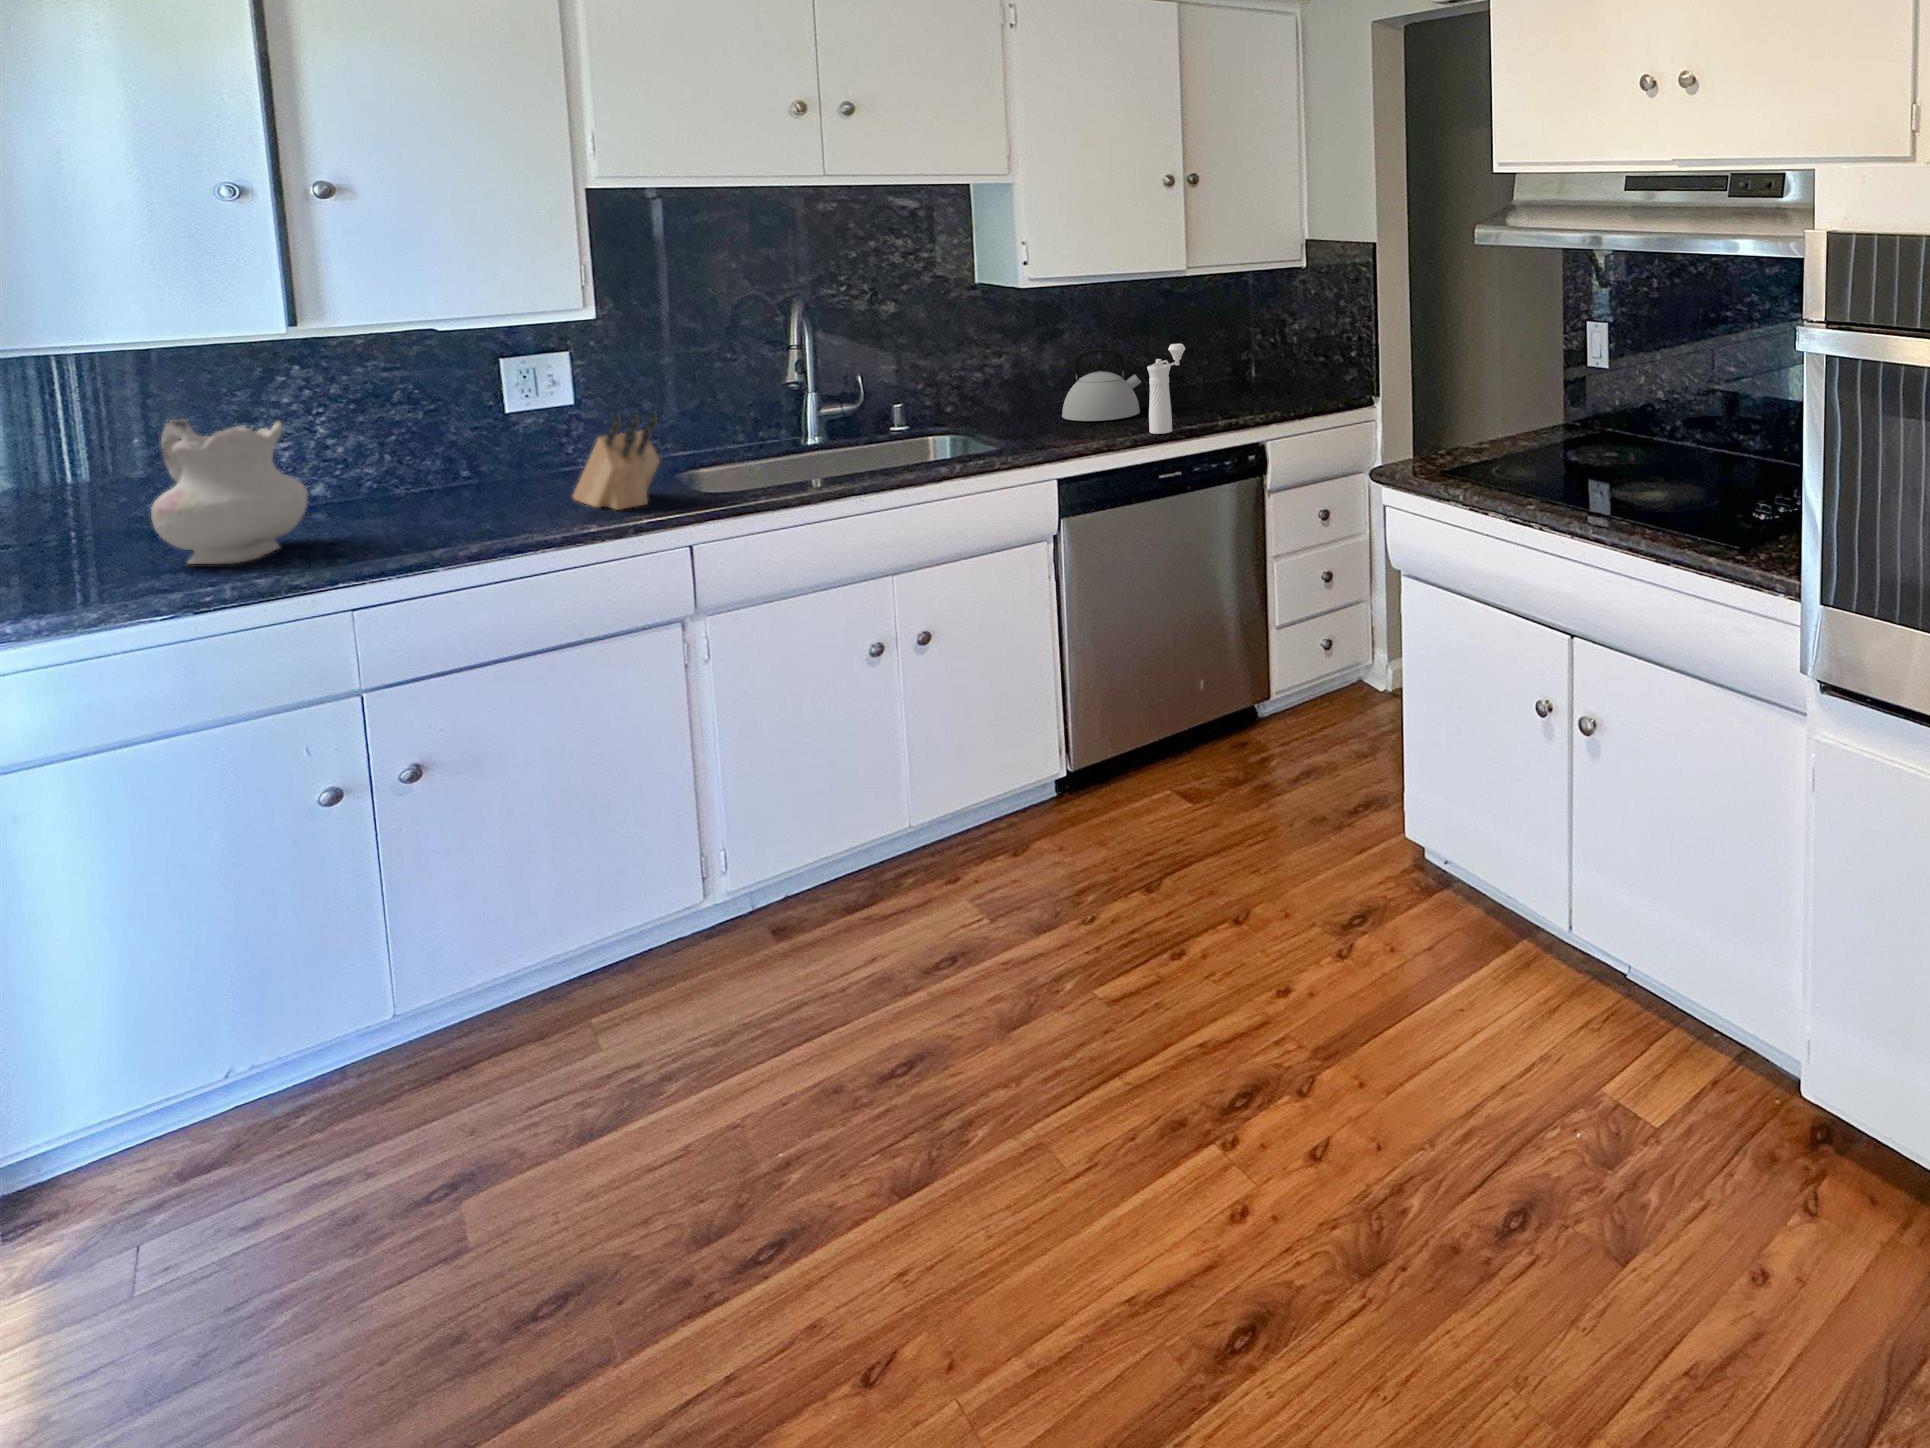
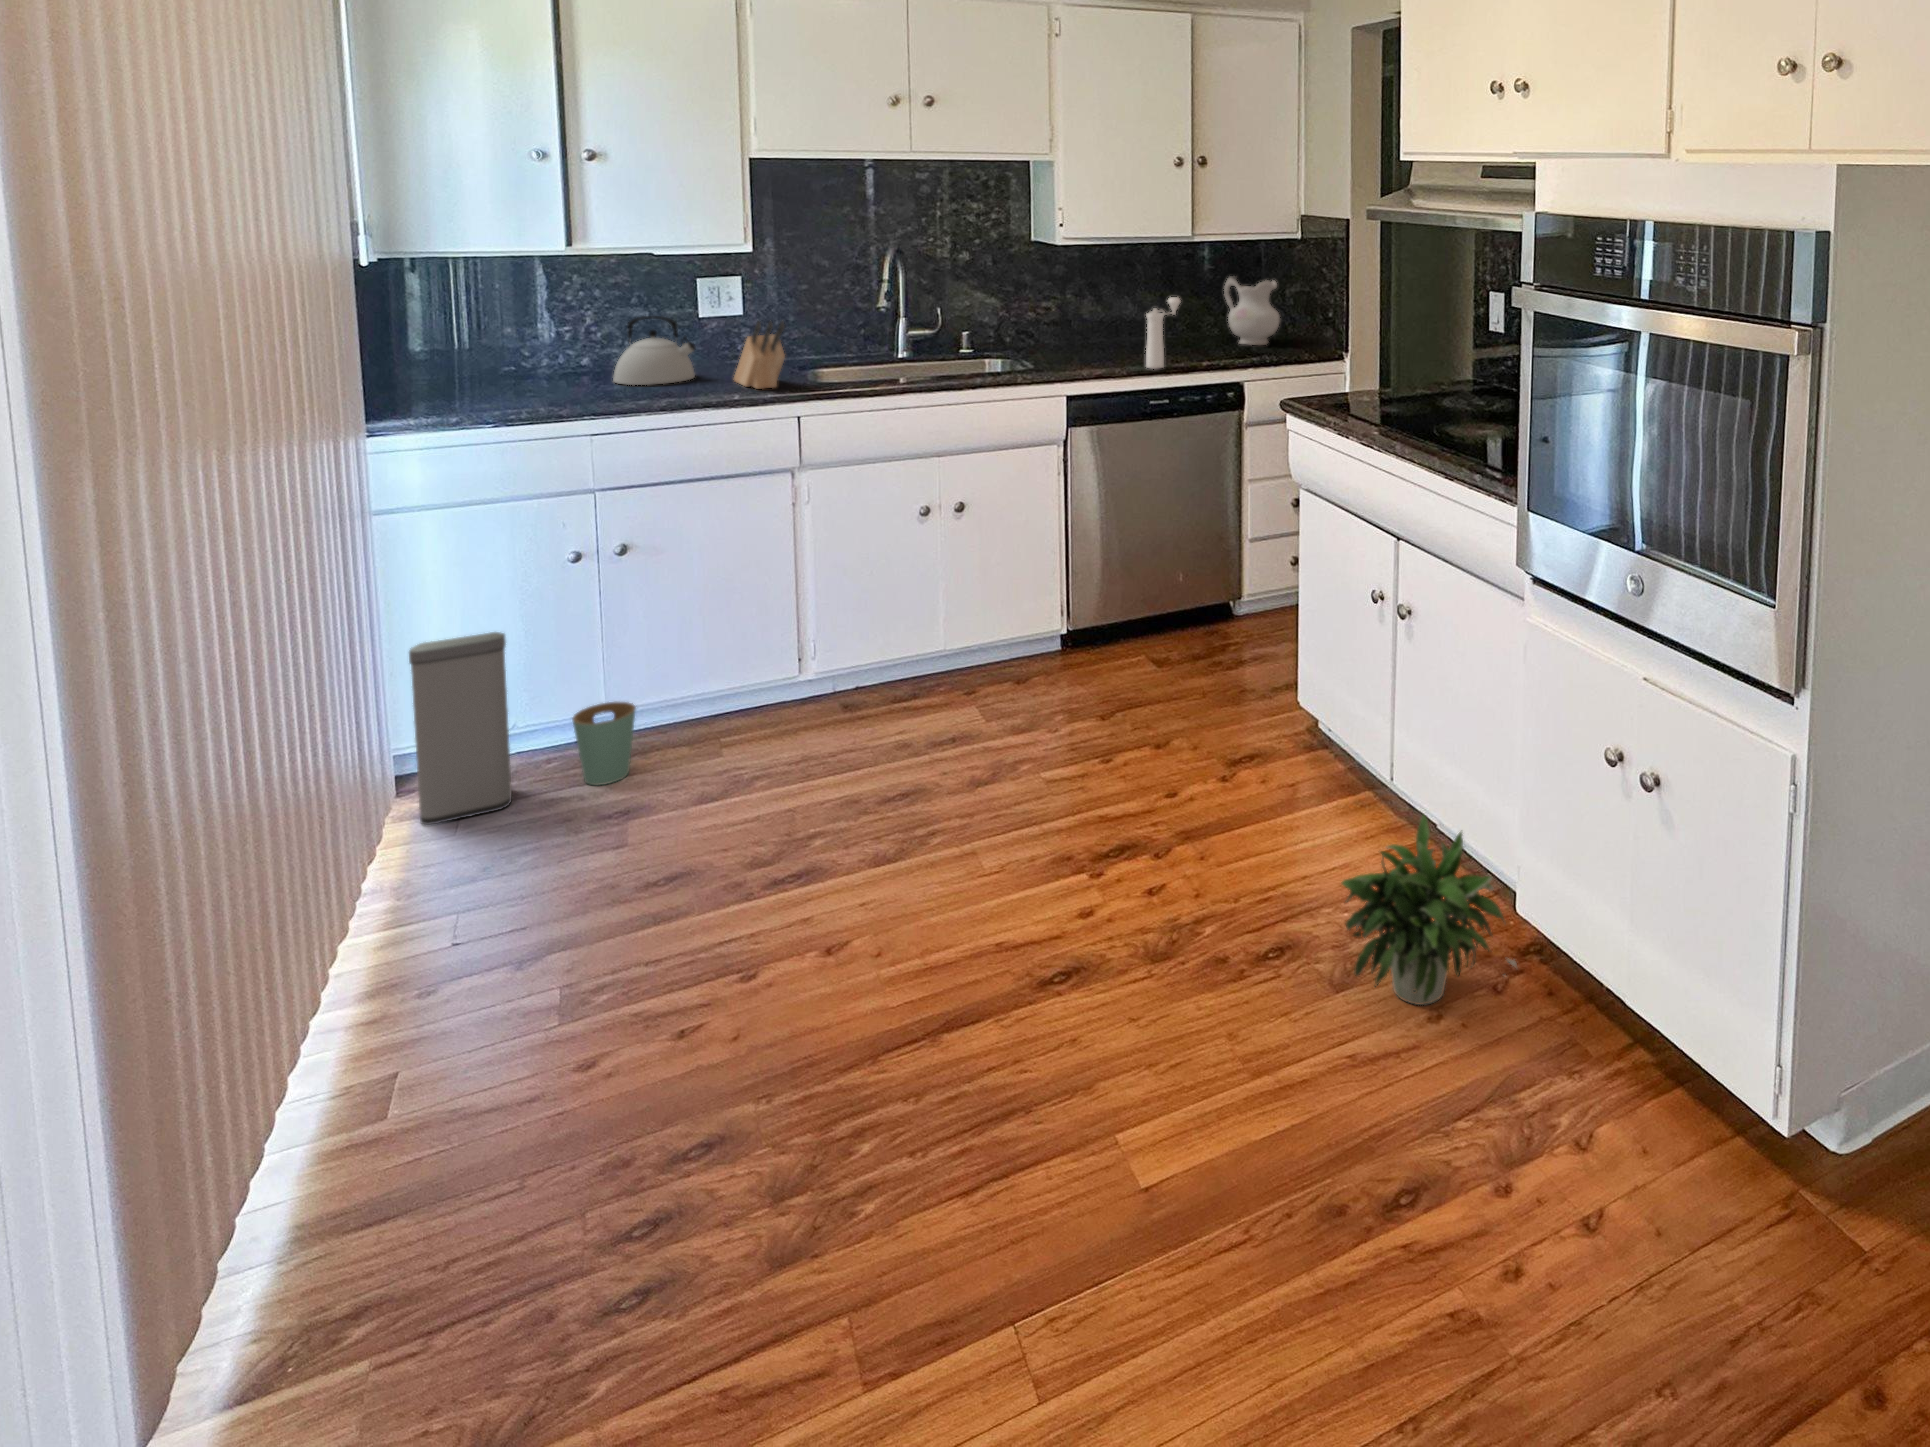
kettle: present [1062,349,1142,421] -> present [613,316,696,385]
ceramic pitcher: present [151,419,308,564] -> present [1224,276,1280,345]
trash can: none [21,944,453,1292] -> present [409,632,636,825]
potted plant: none [1621,998,1826,1271] -> present [1341,815,1517,1005]

